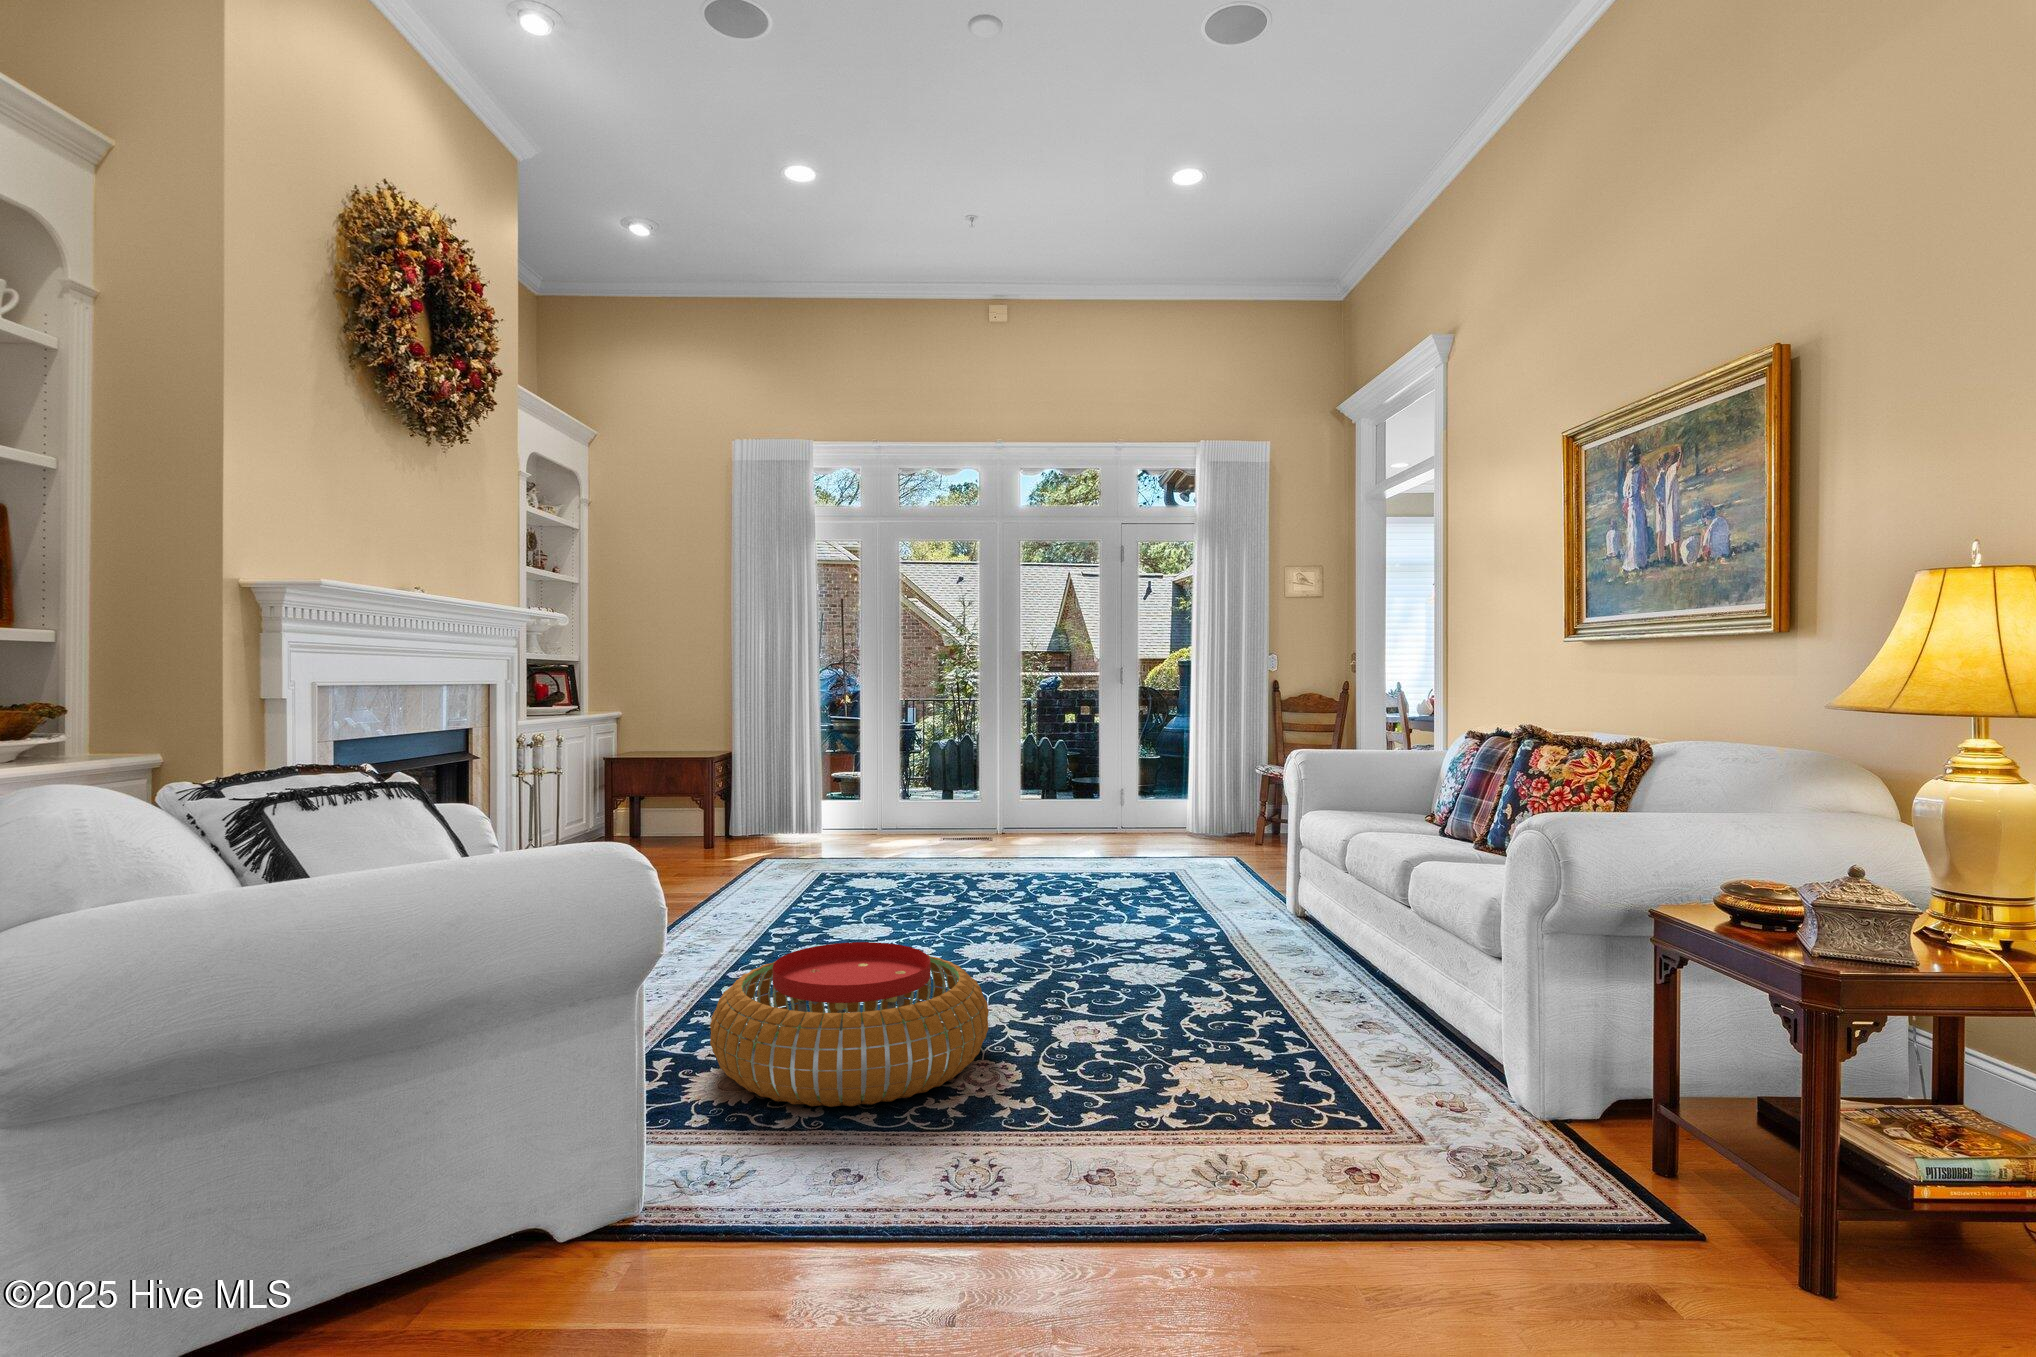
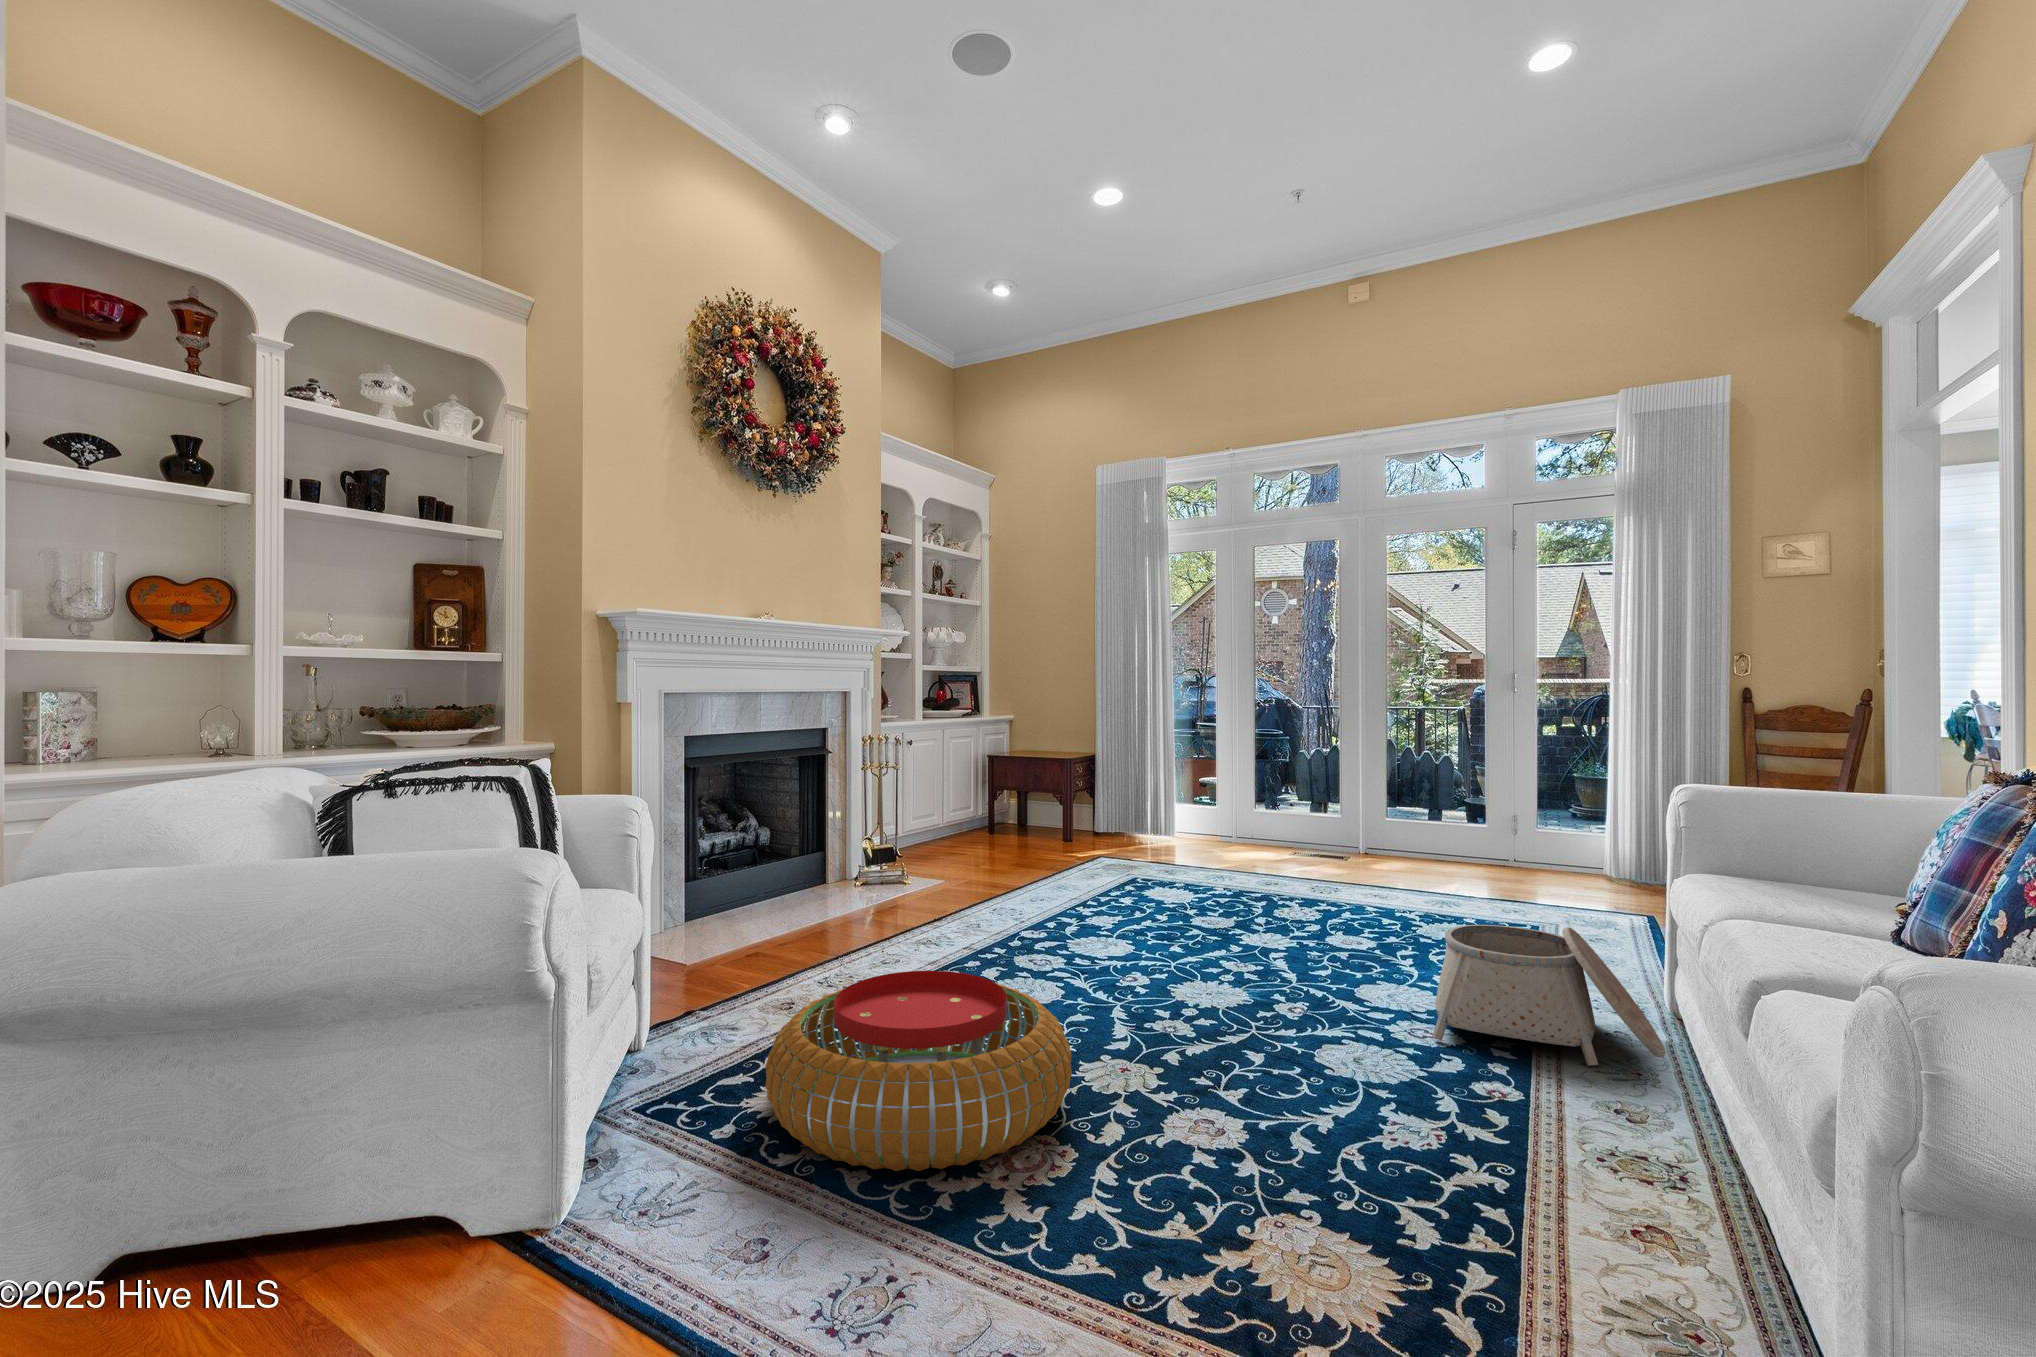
basket: none [1155,857,1311,951] -> present [1432,925,1665,1066]

